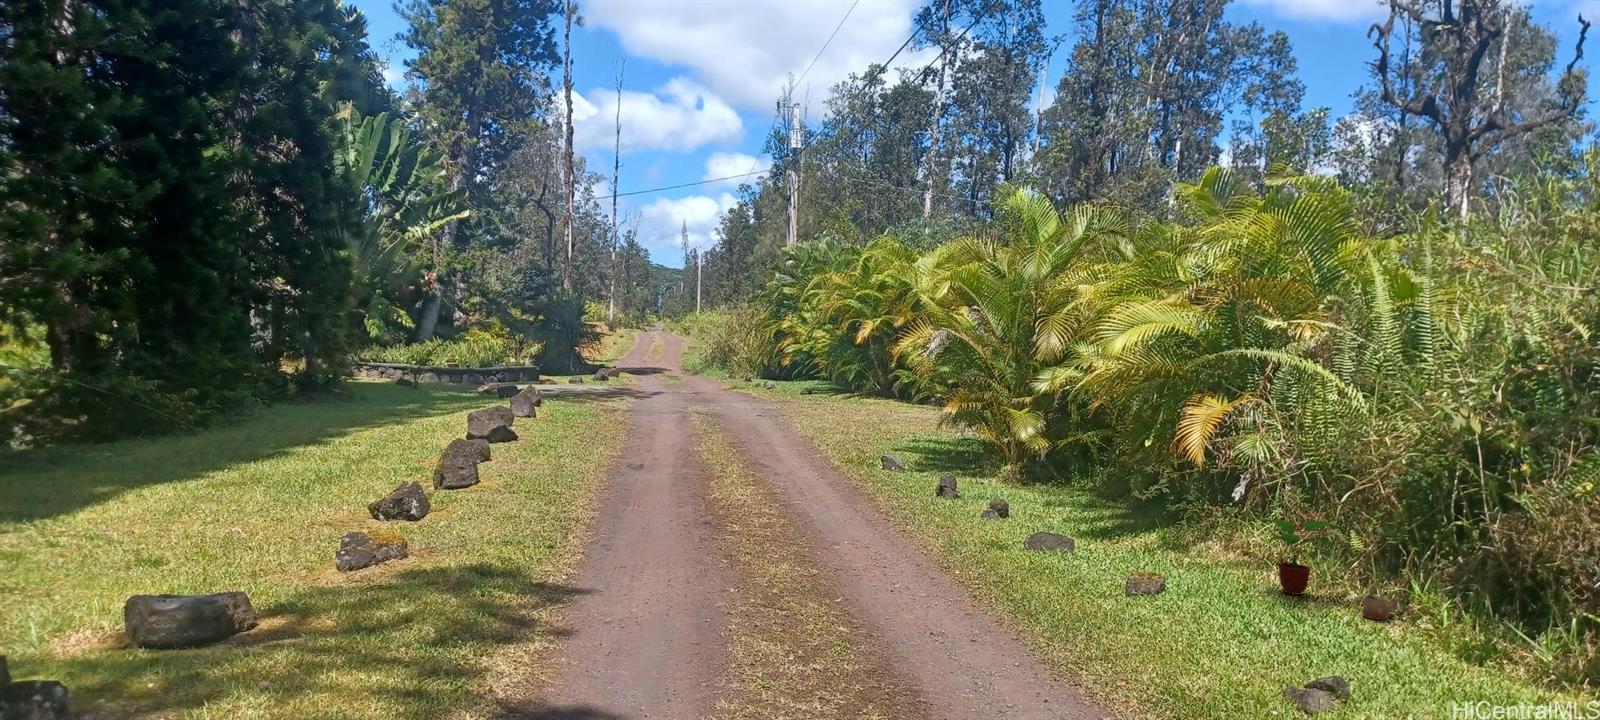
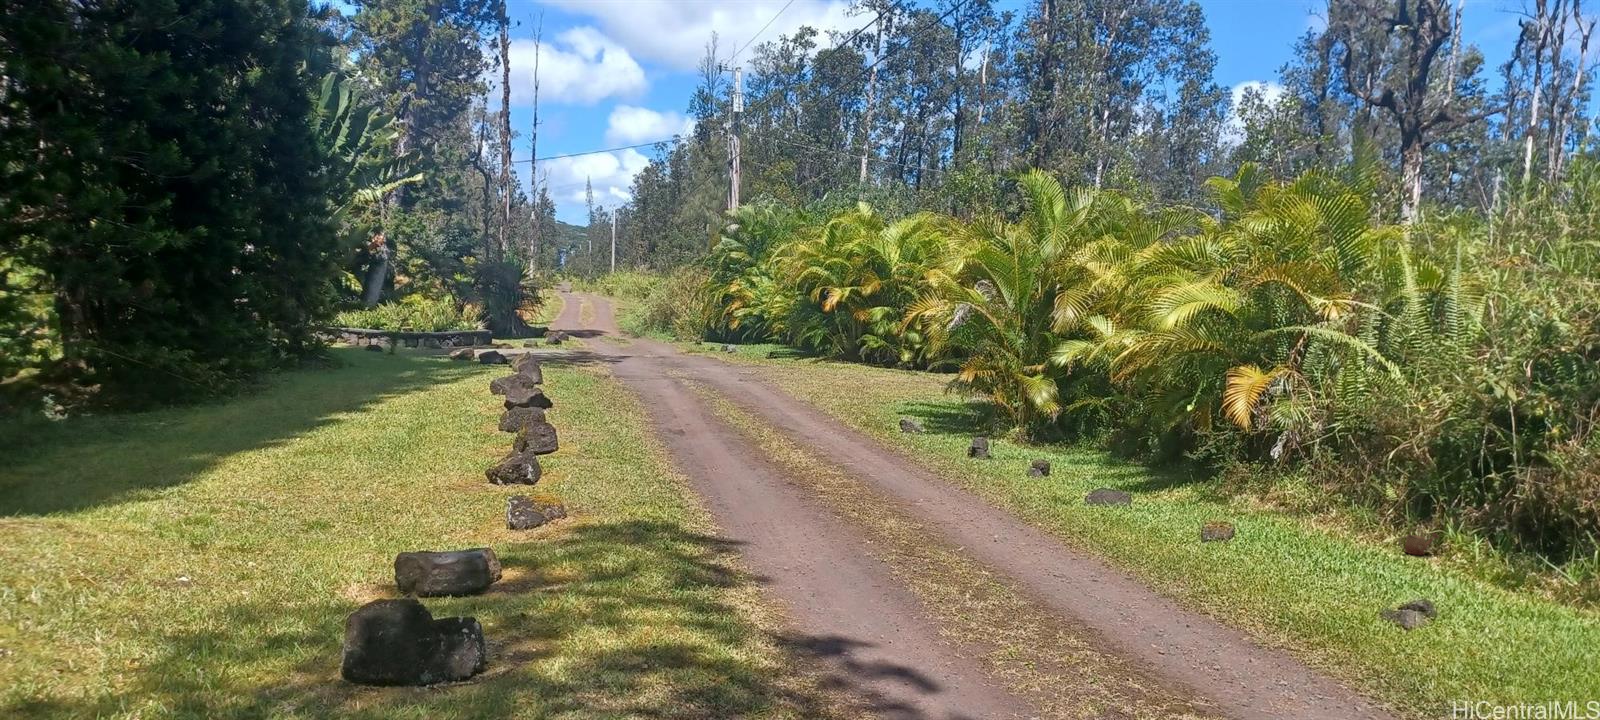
potted plant: present [1262,519,1345,595] -> none [1307,474,1380,537]

